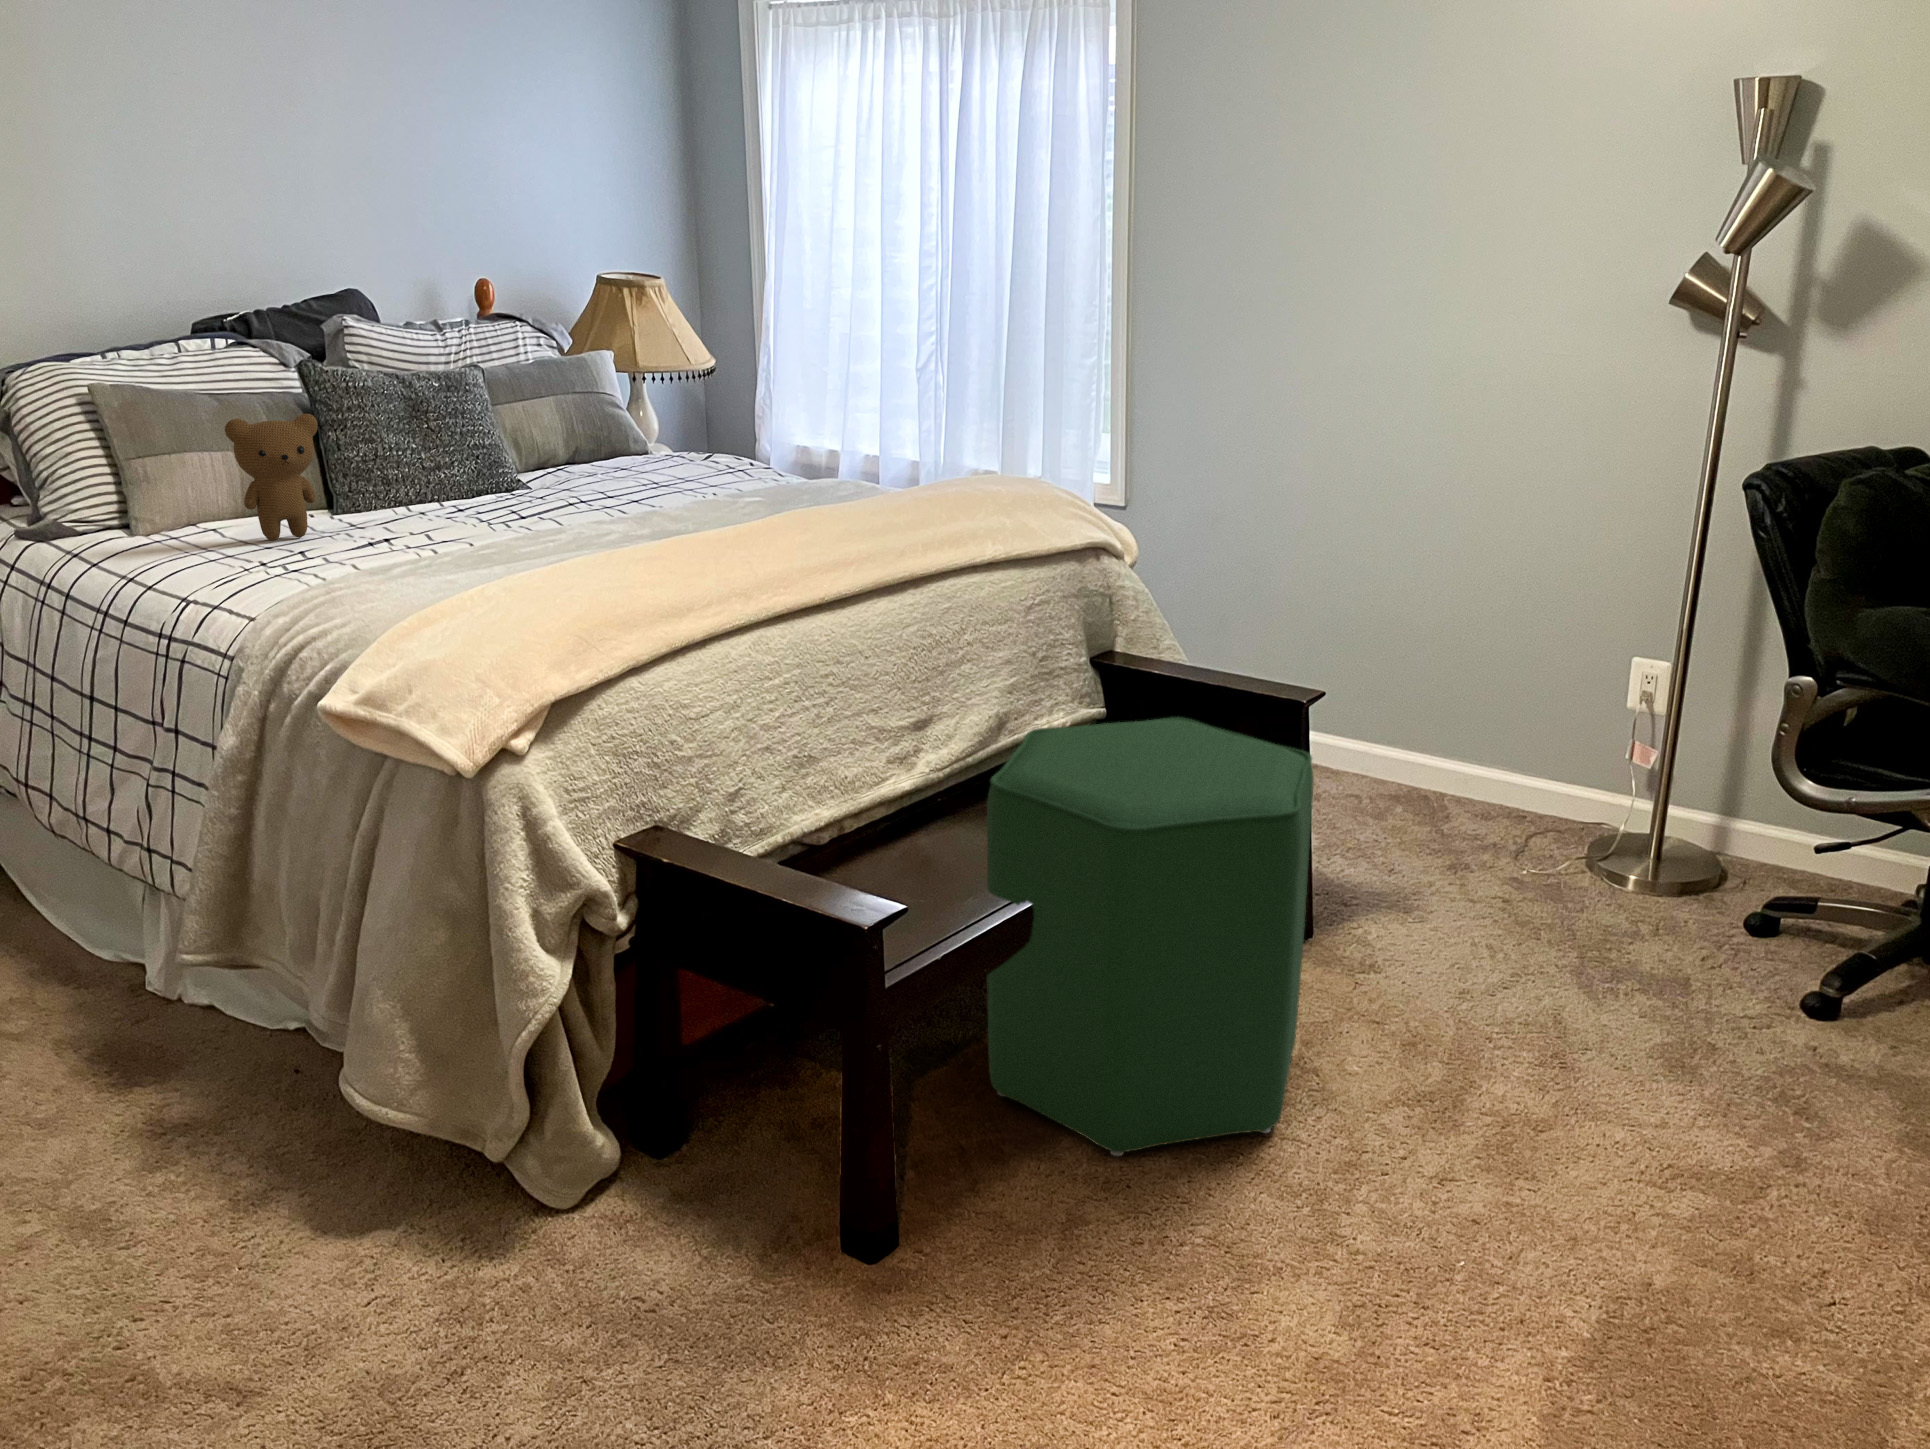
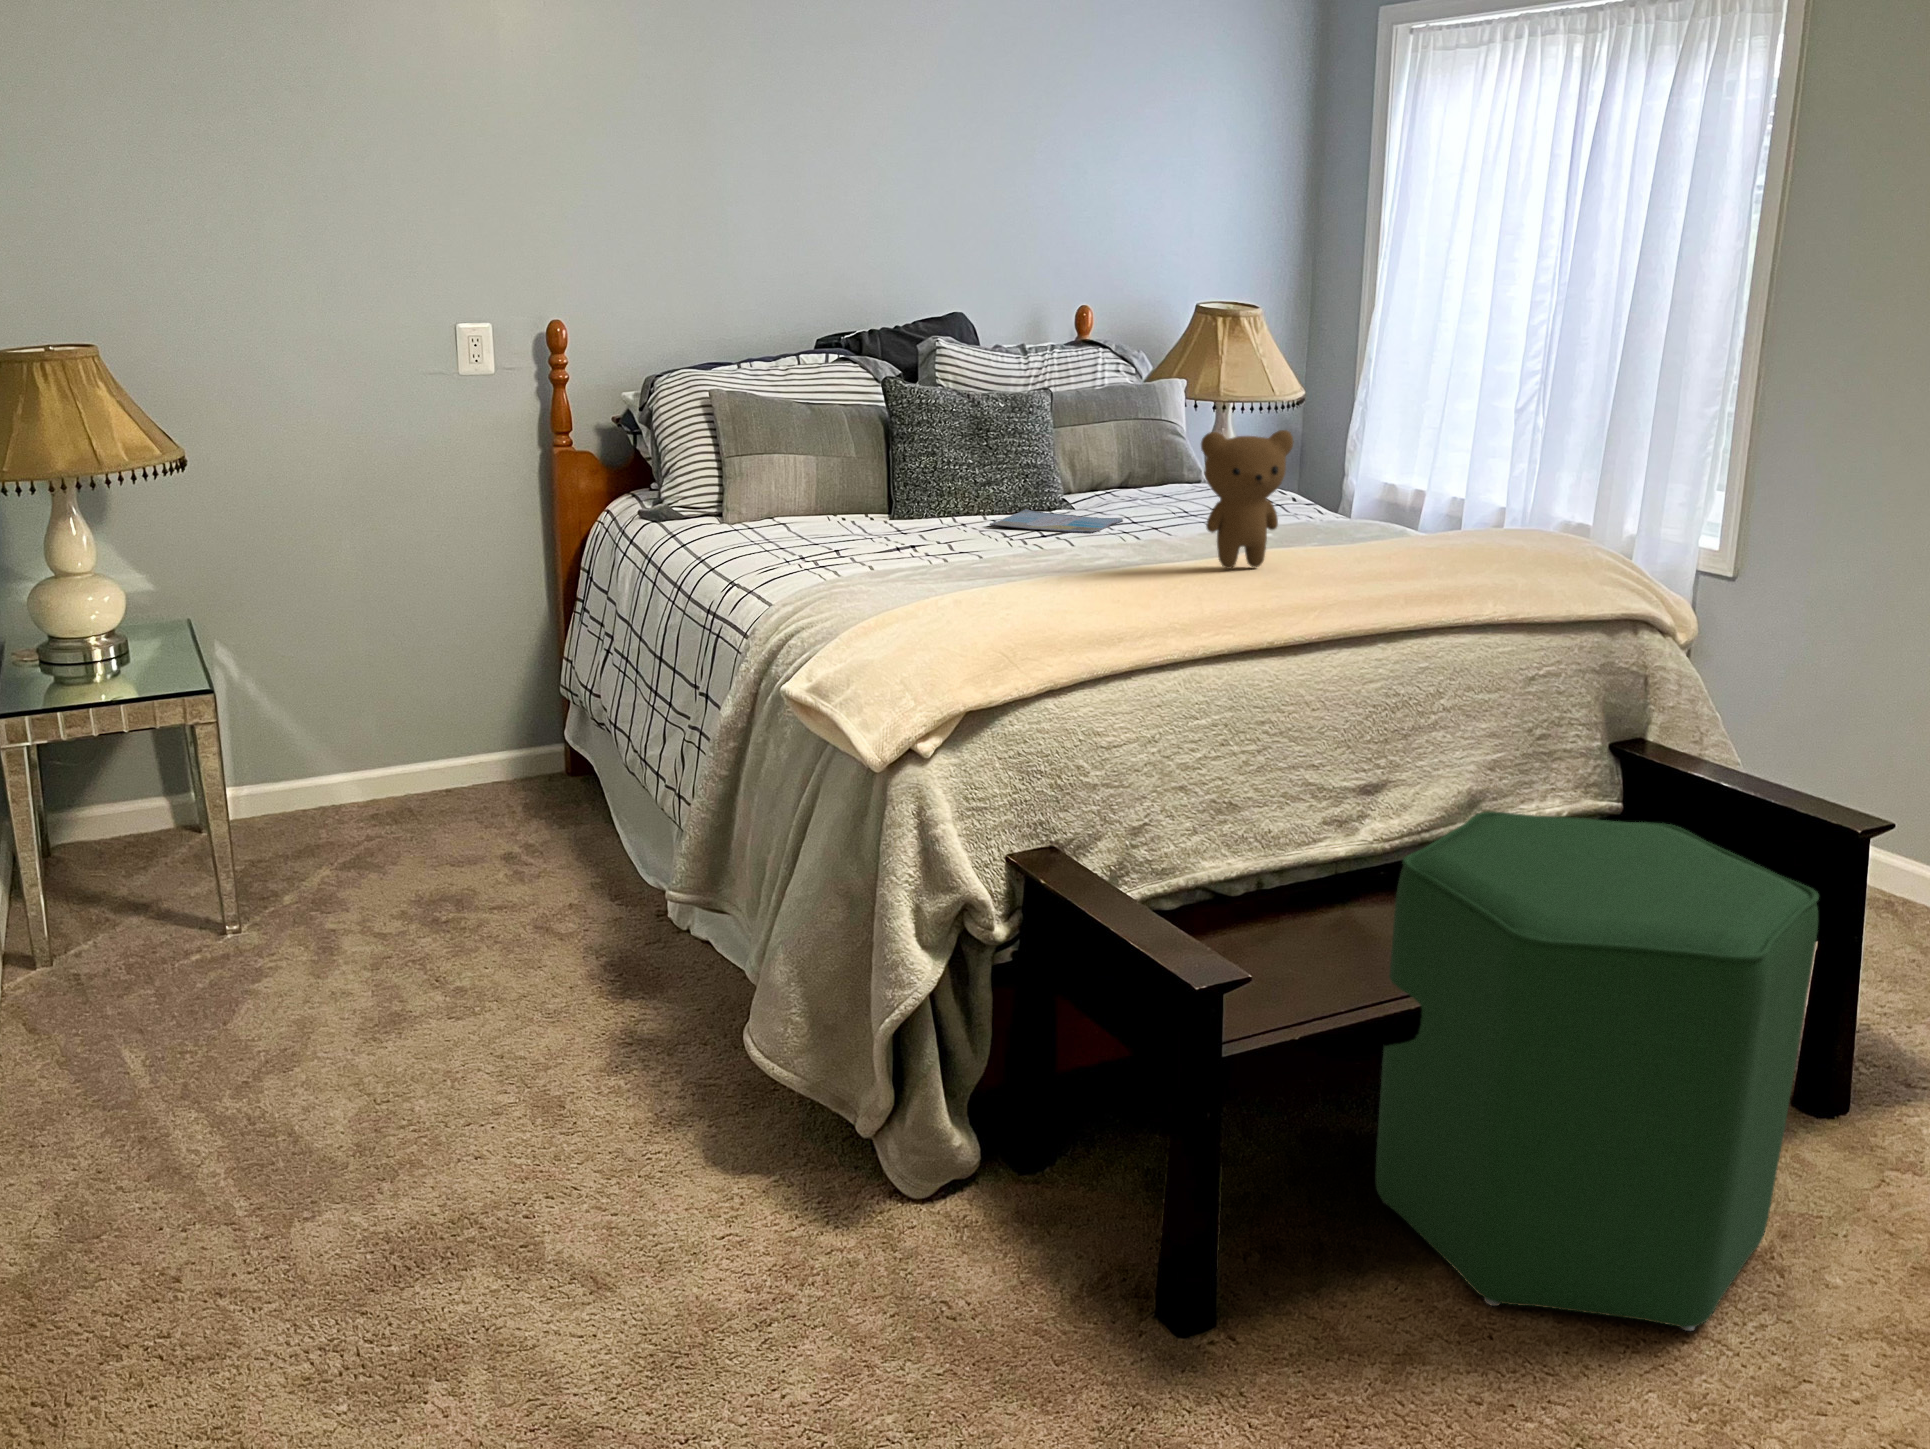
teddy bear: present [225,414,318,541] -> present [1201,430,1294,569]
book: none [456,492,595,514] -> present [989,509,1123,534]

